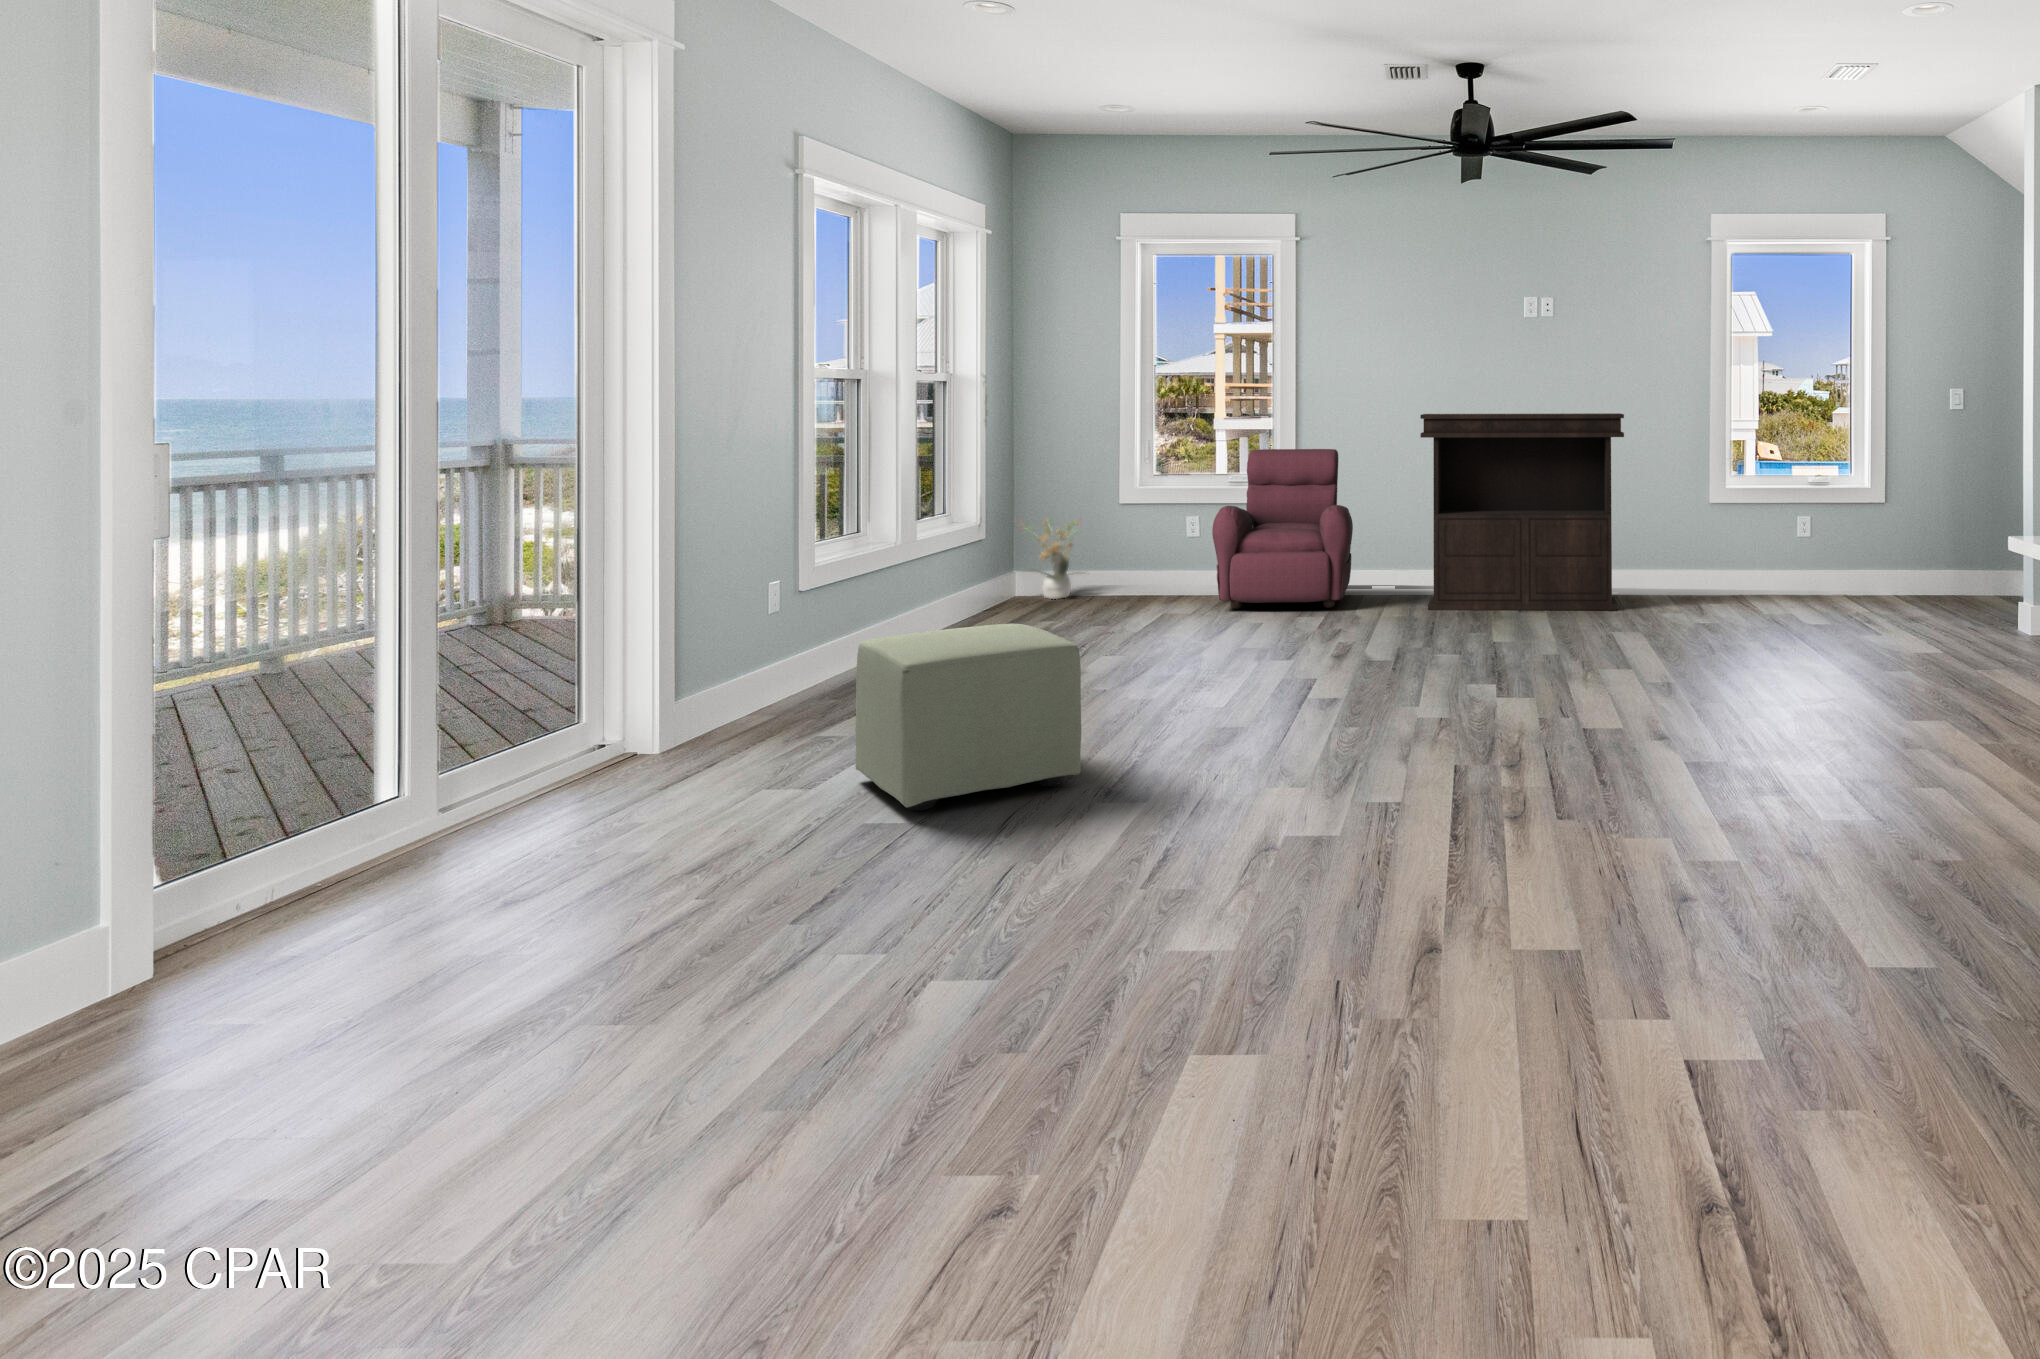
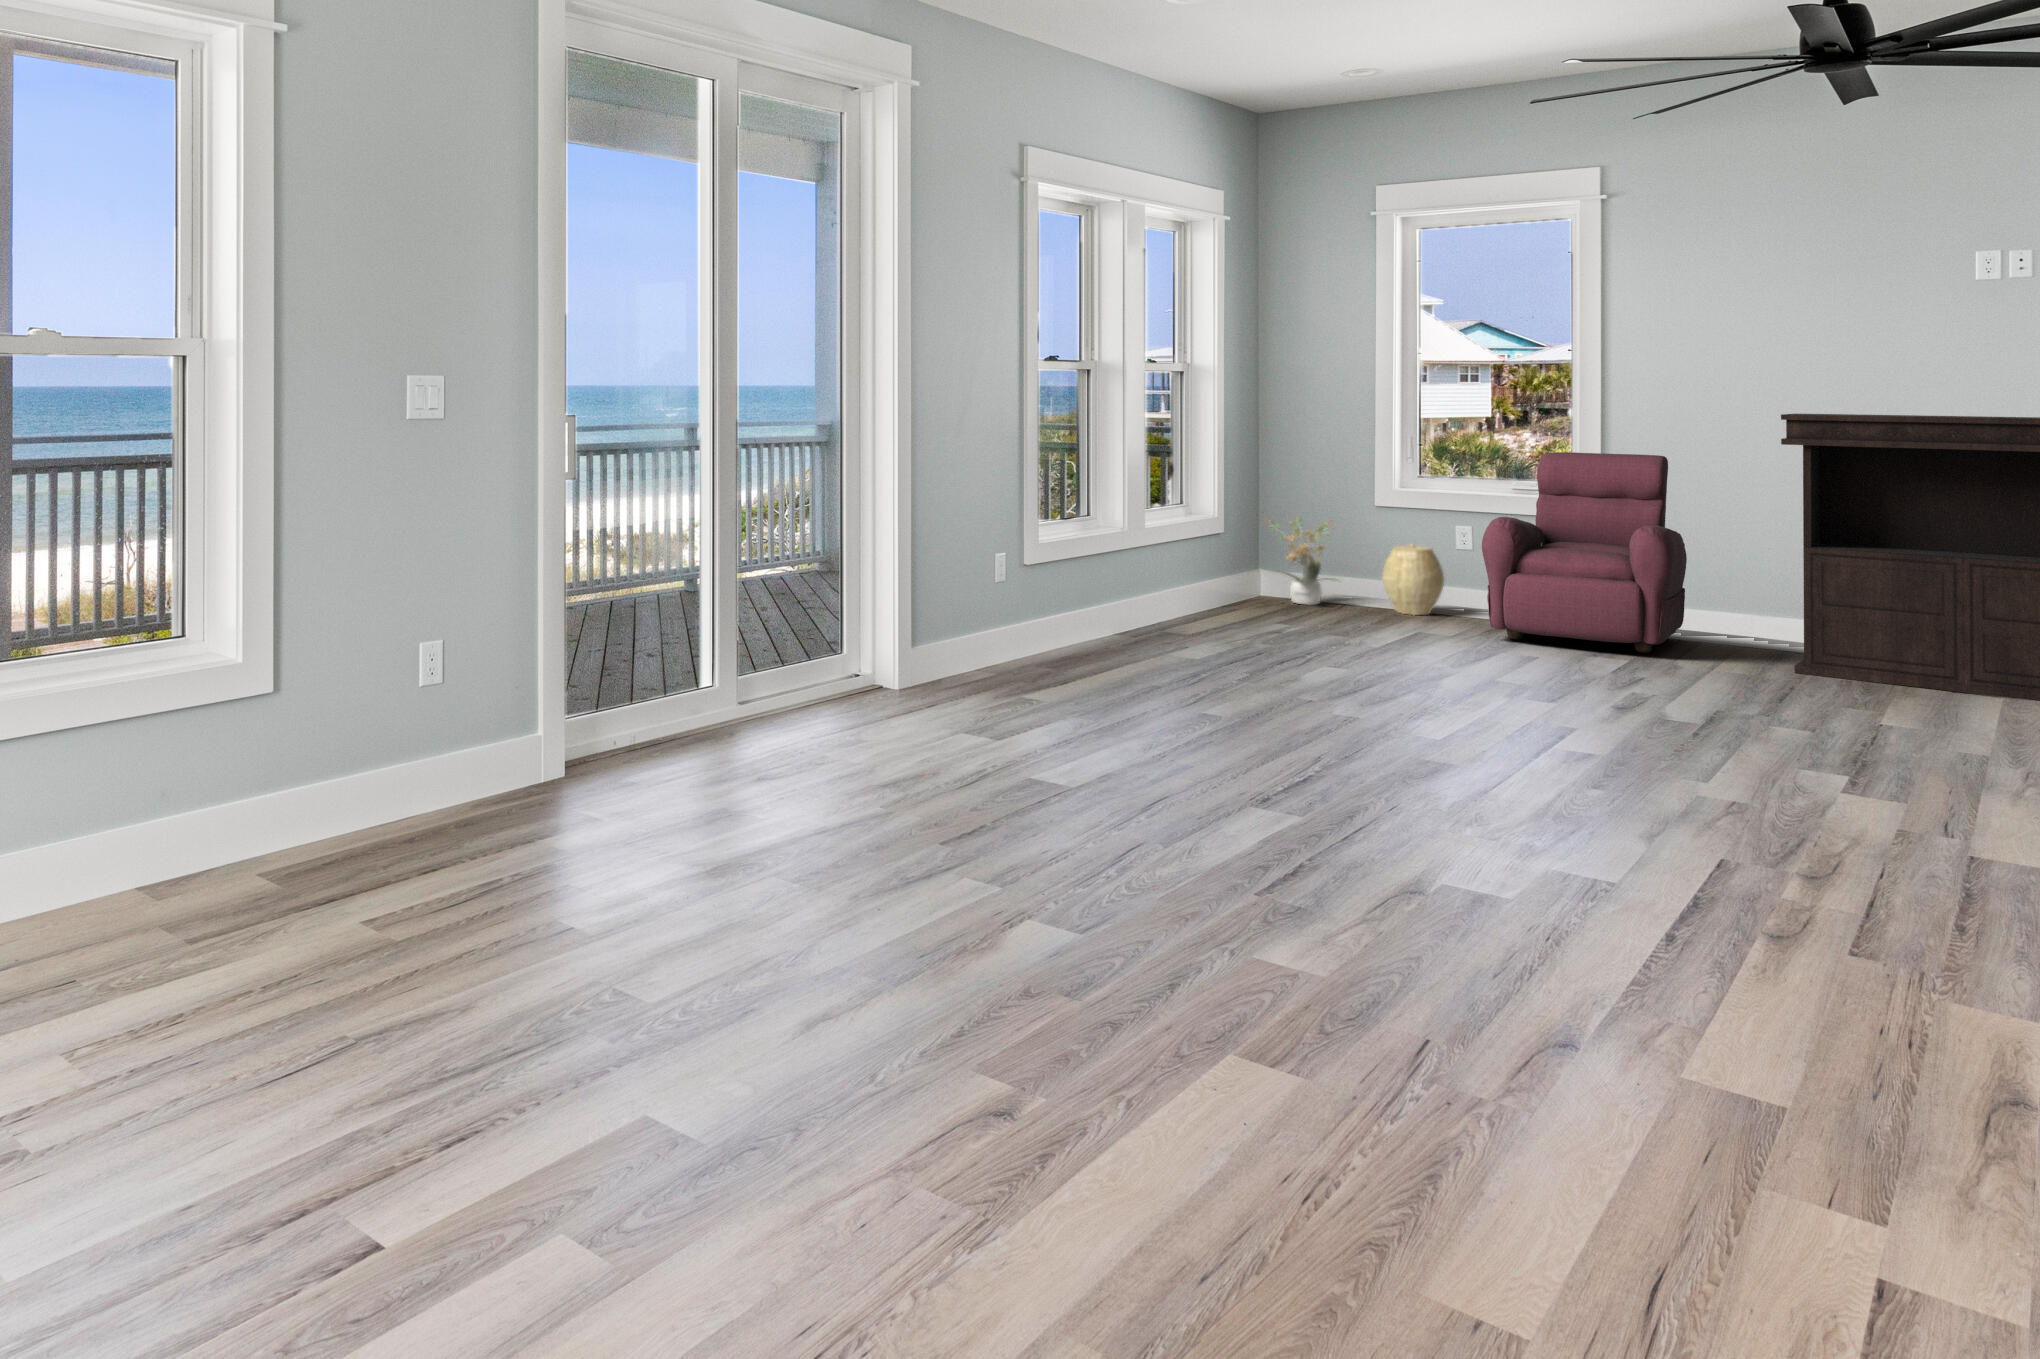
woven basket: none [1124,535,1175,597] -> present [1382,544,1444,615]
ottoman: present [855,624,1081,810] -> none [1037,613,1242,785]

